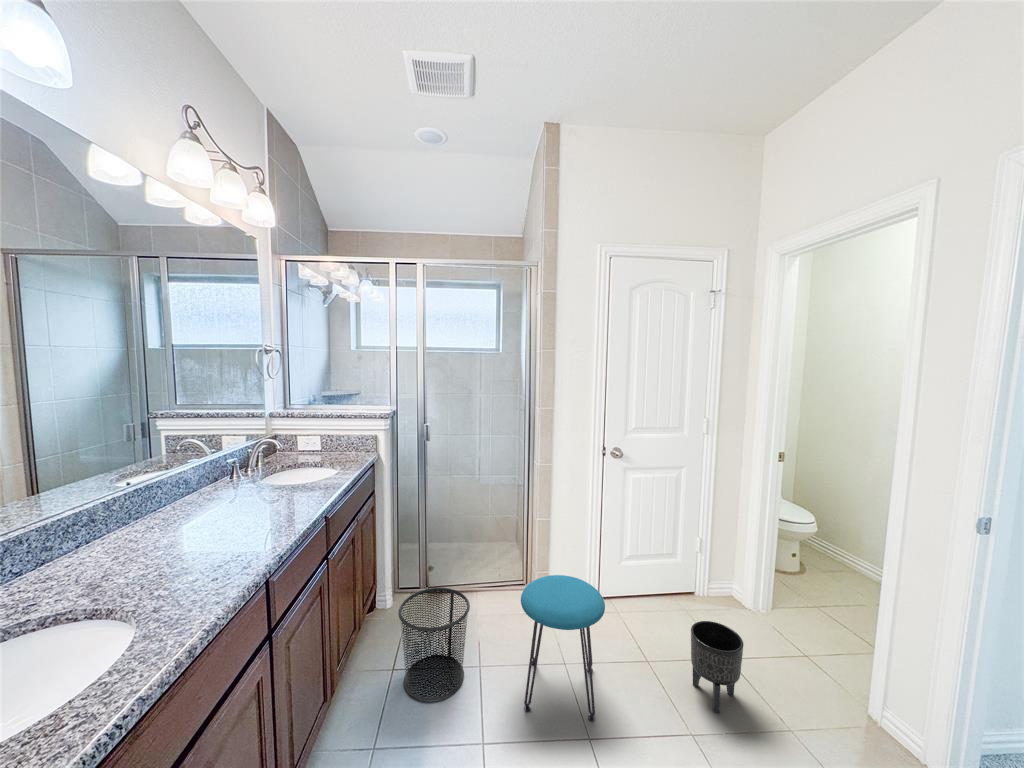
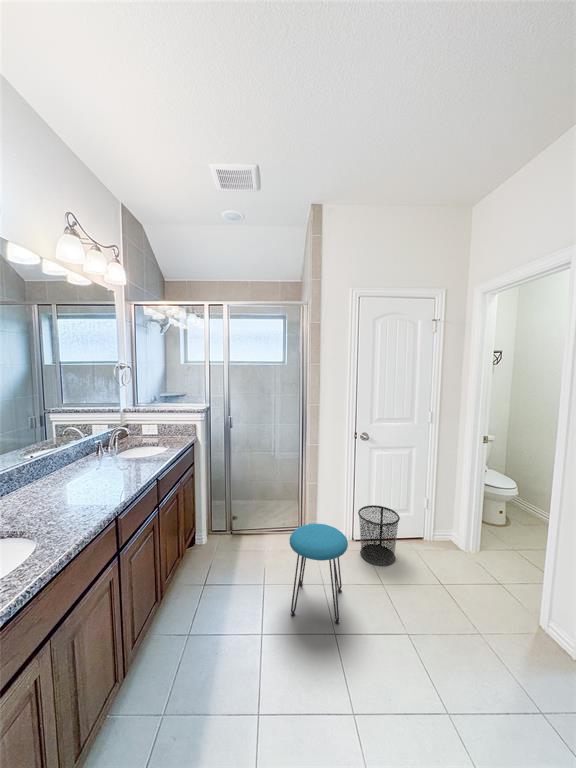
waste bin: present [398,588,470,701] -> present [358,505,400,565]
planter: present [691,621,744,713] -> none [410,559,447,623]

